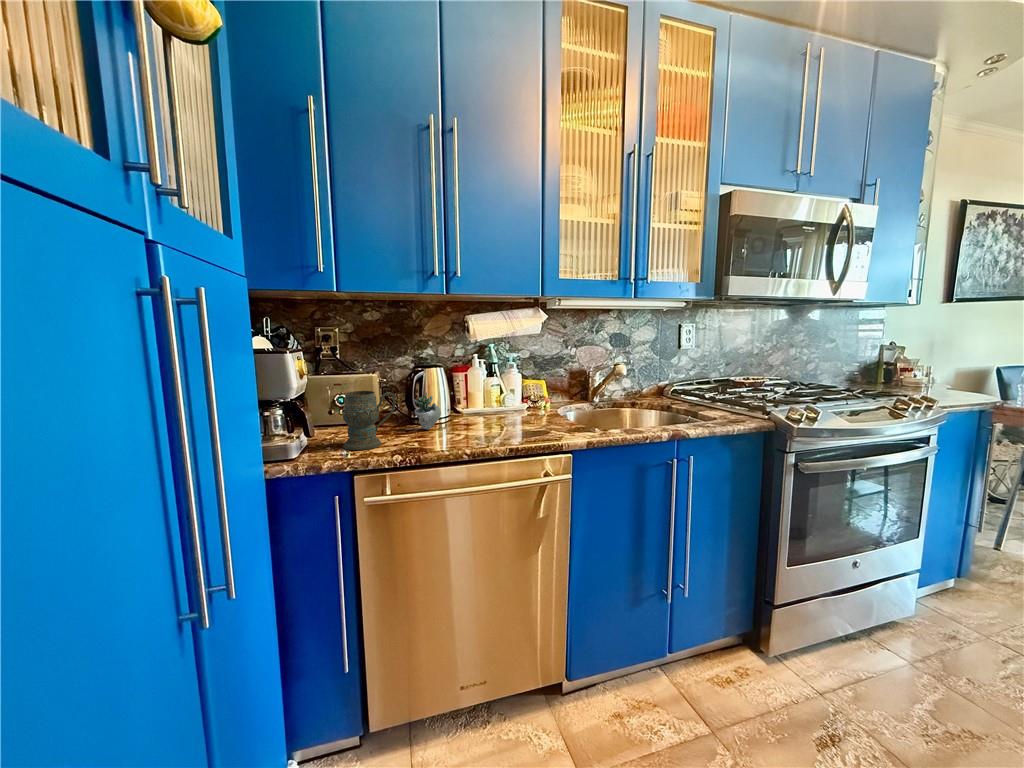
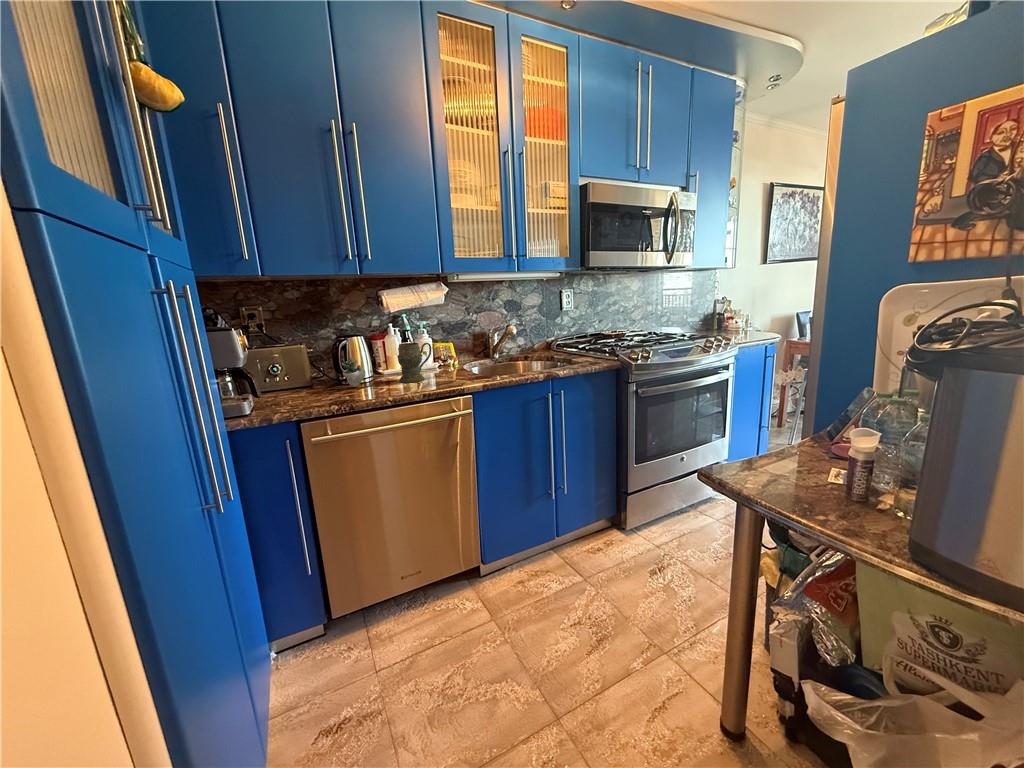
mug: present [342,391,395,450] -> present [397,343,431,383]

